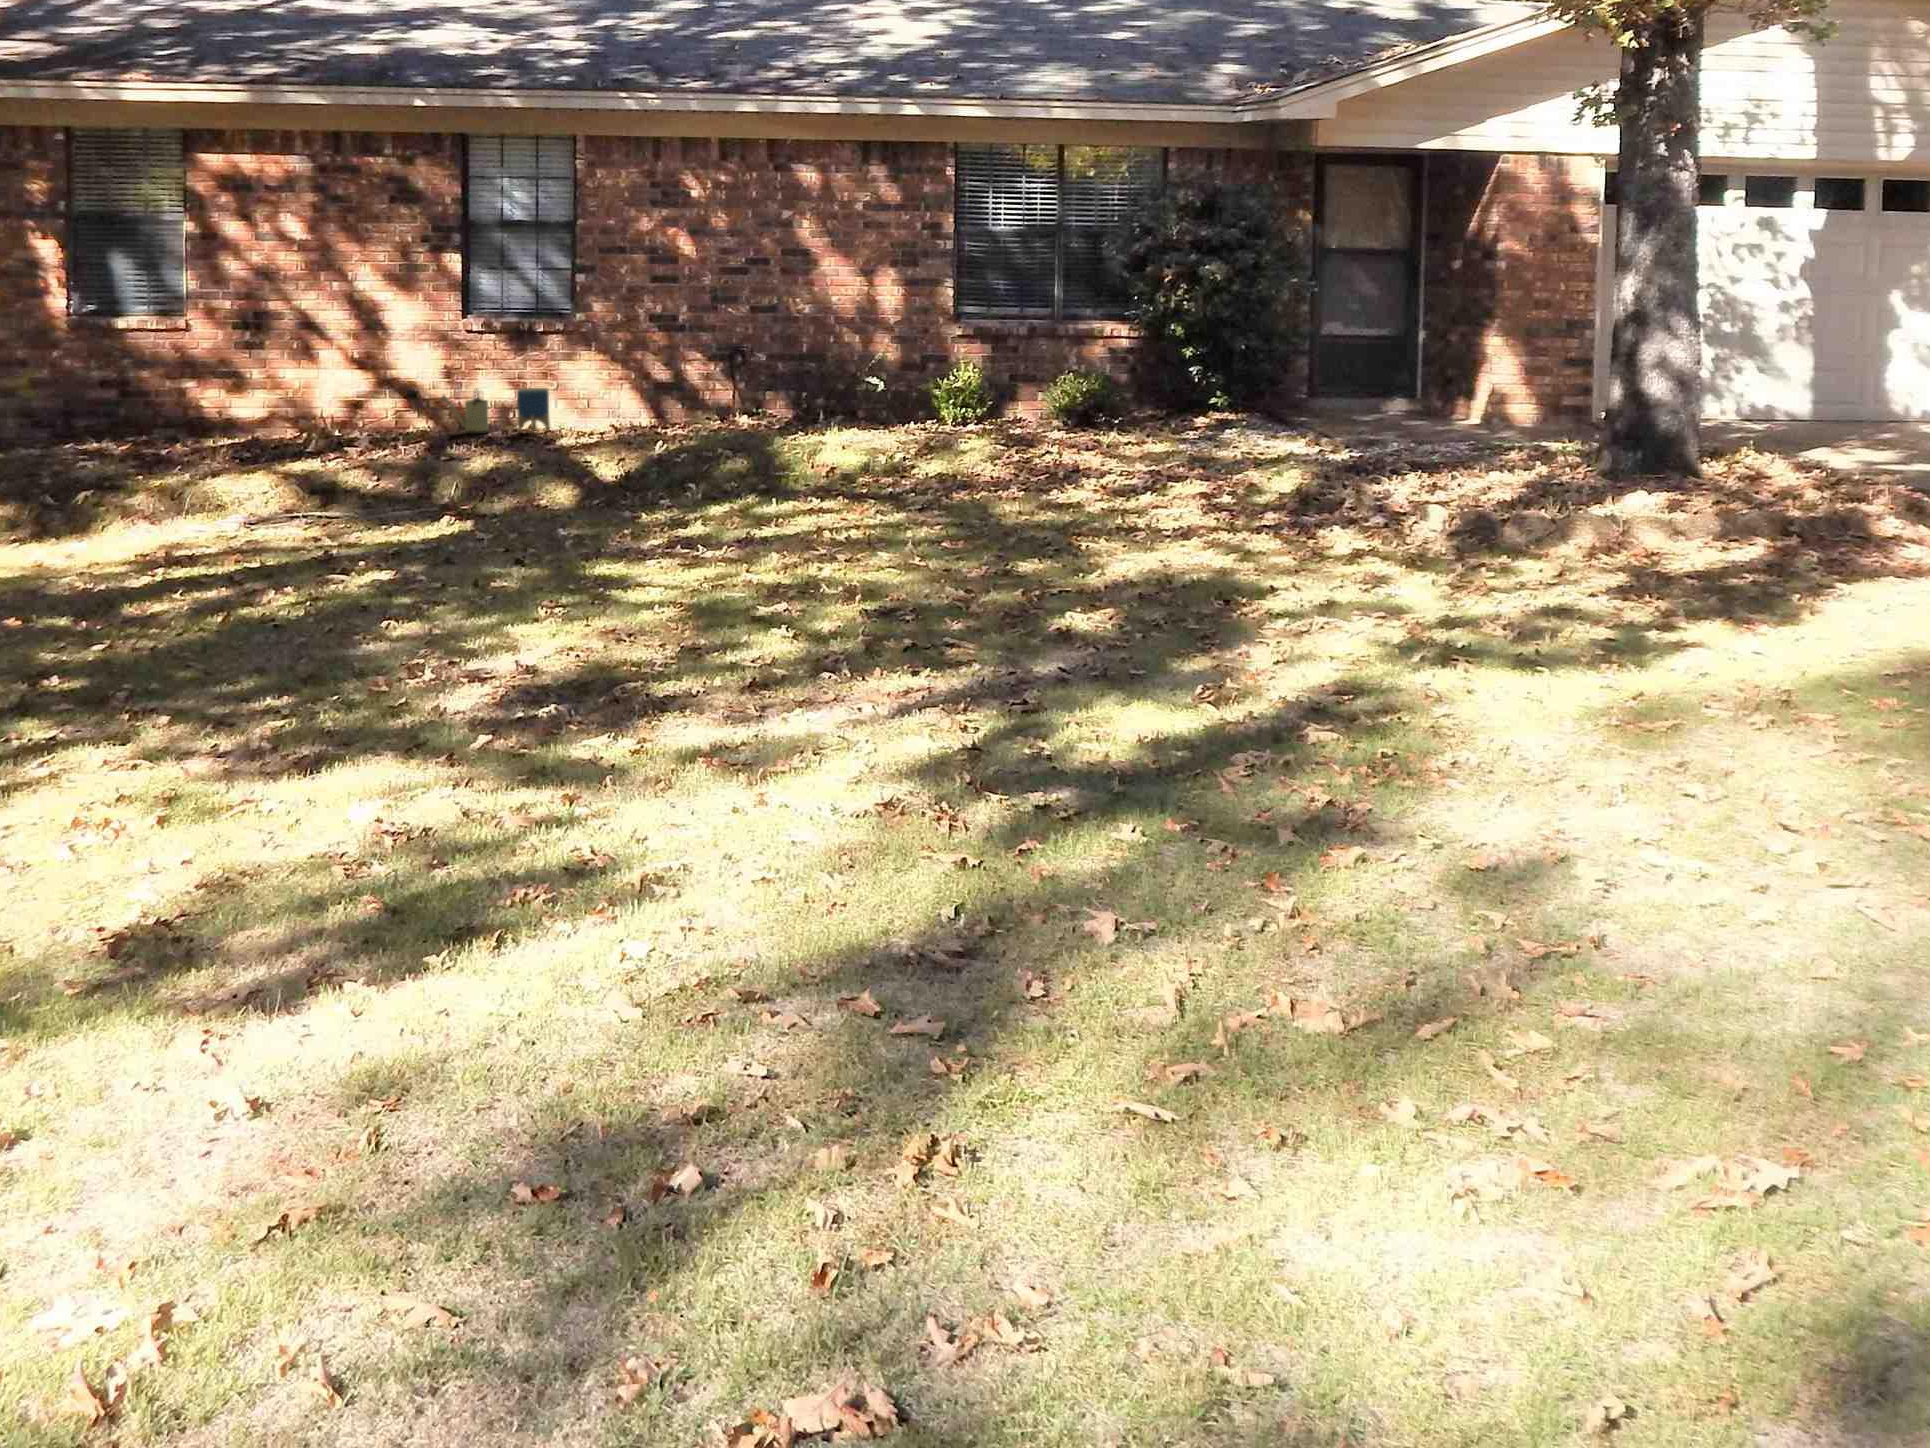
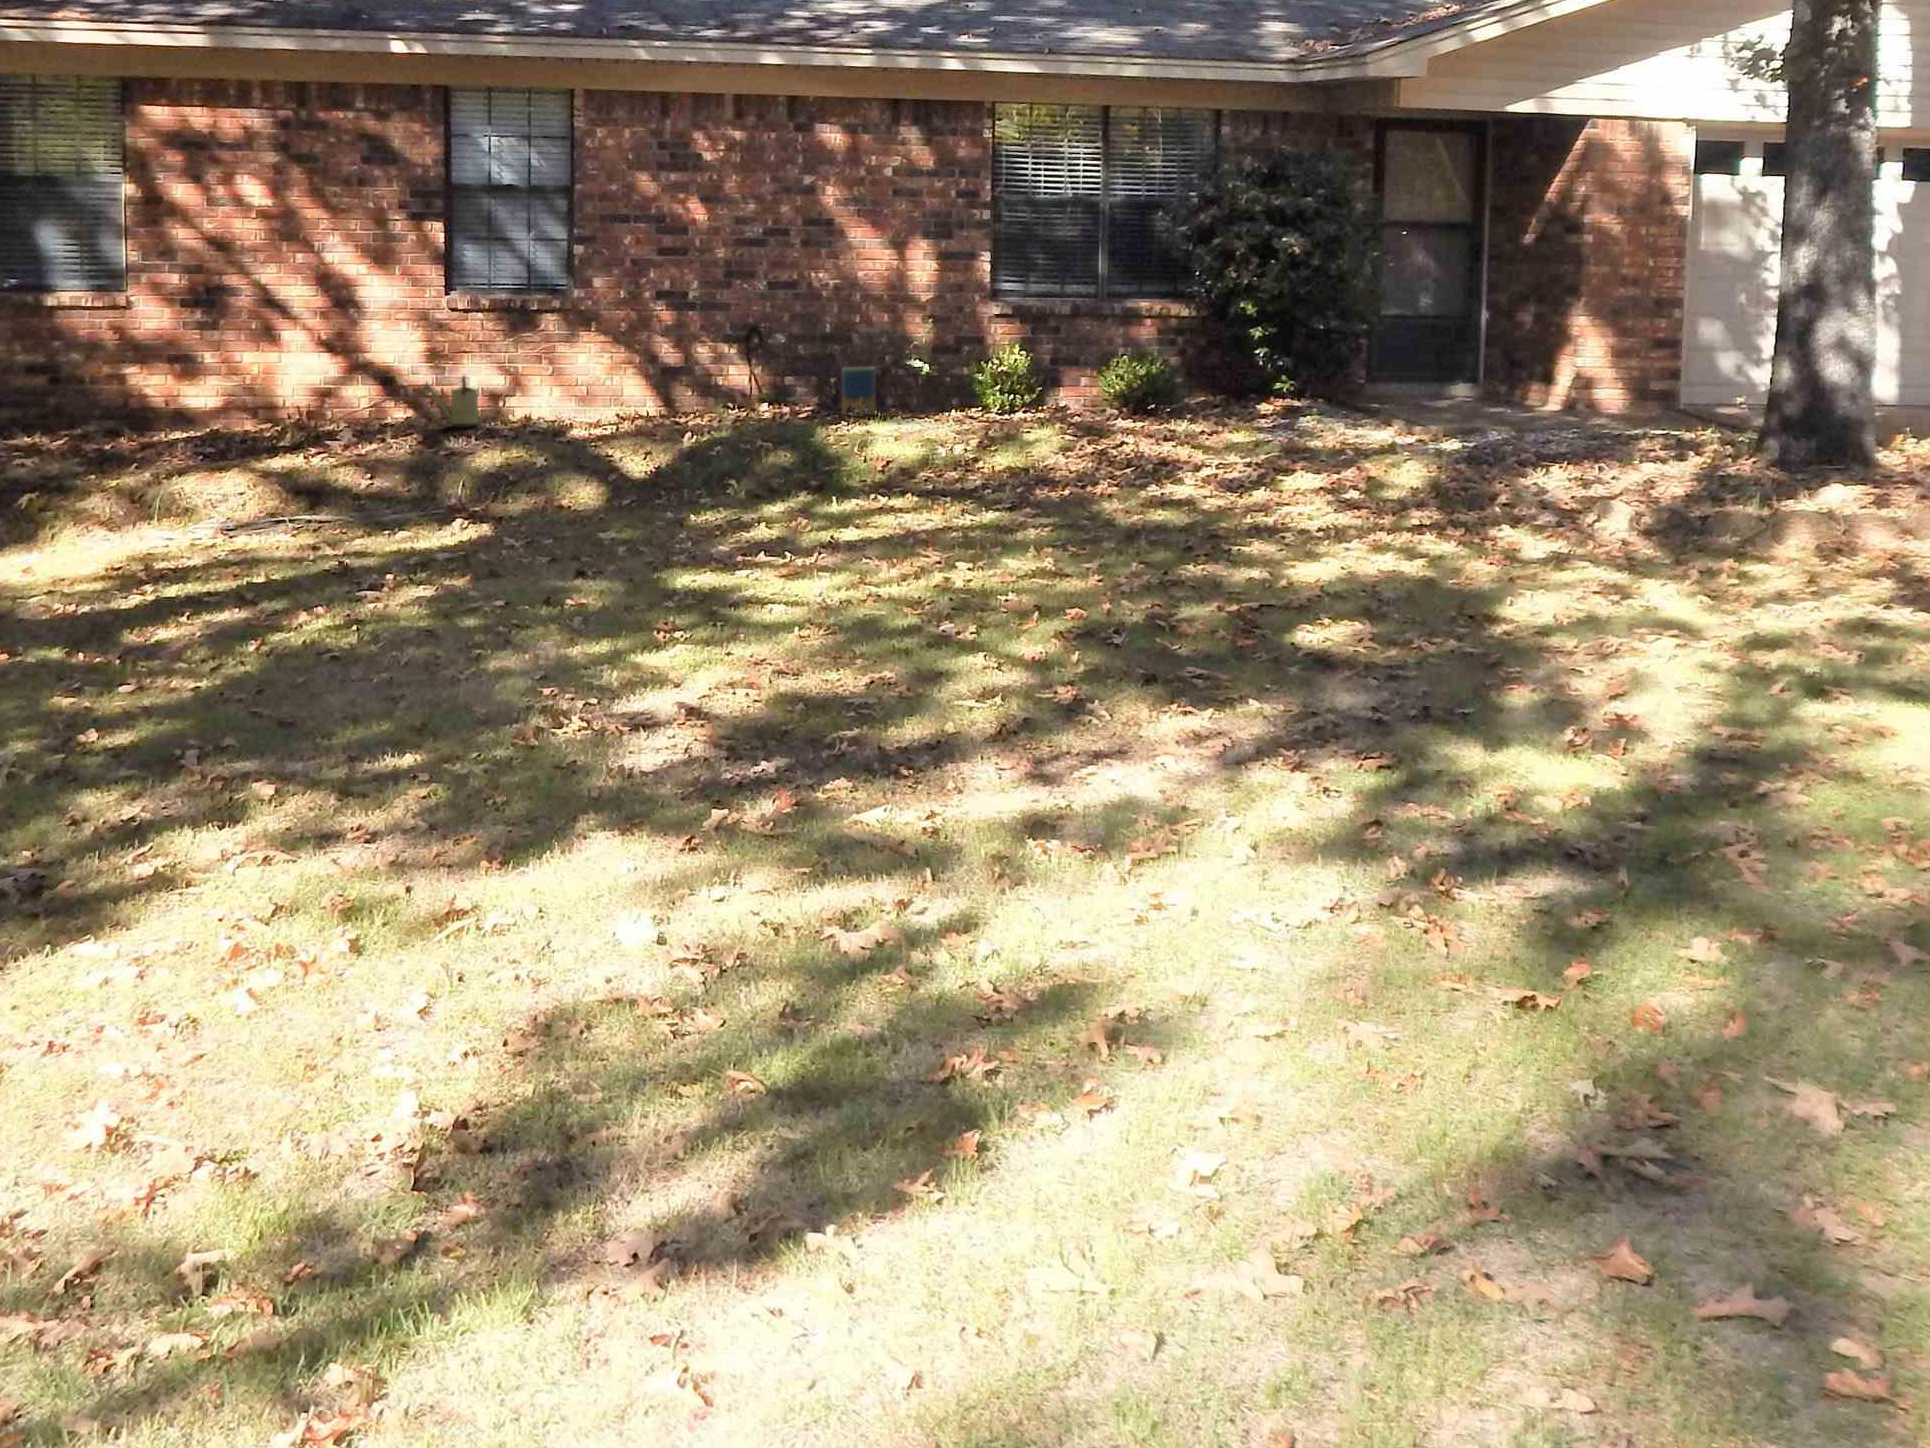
planter: present [517,388,550,433] -> present [842,367,876,416]

